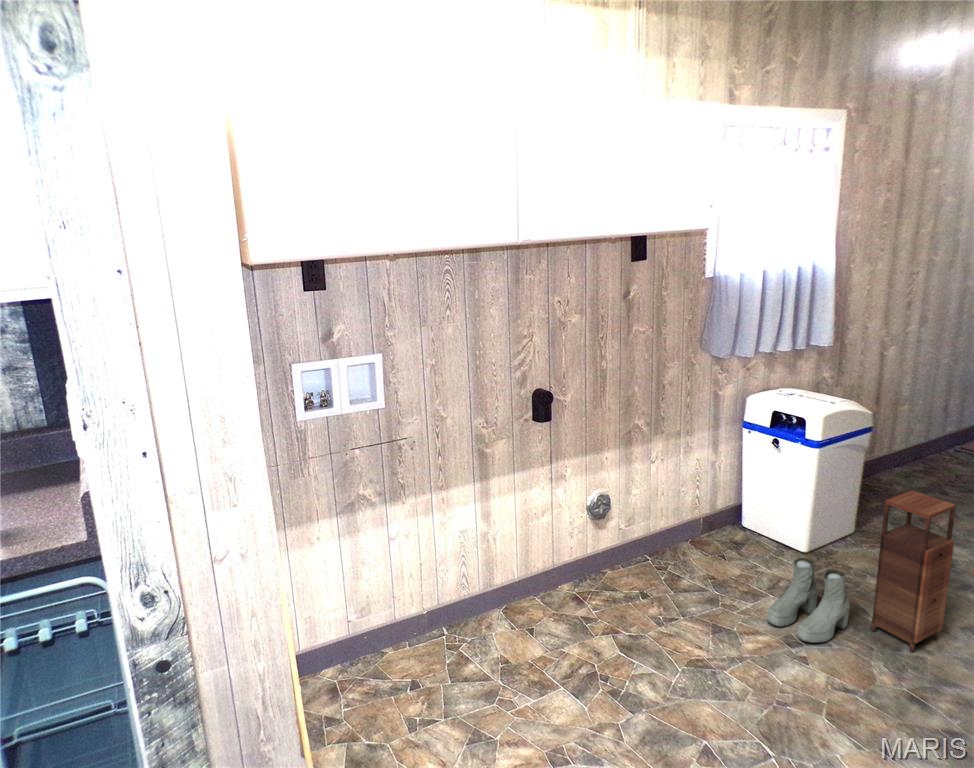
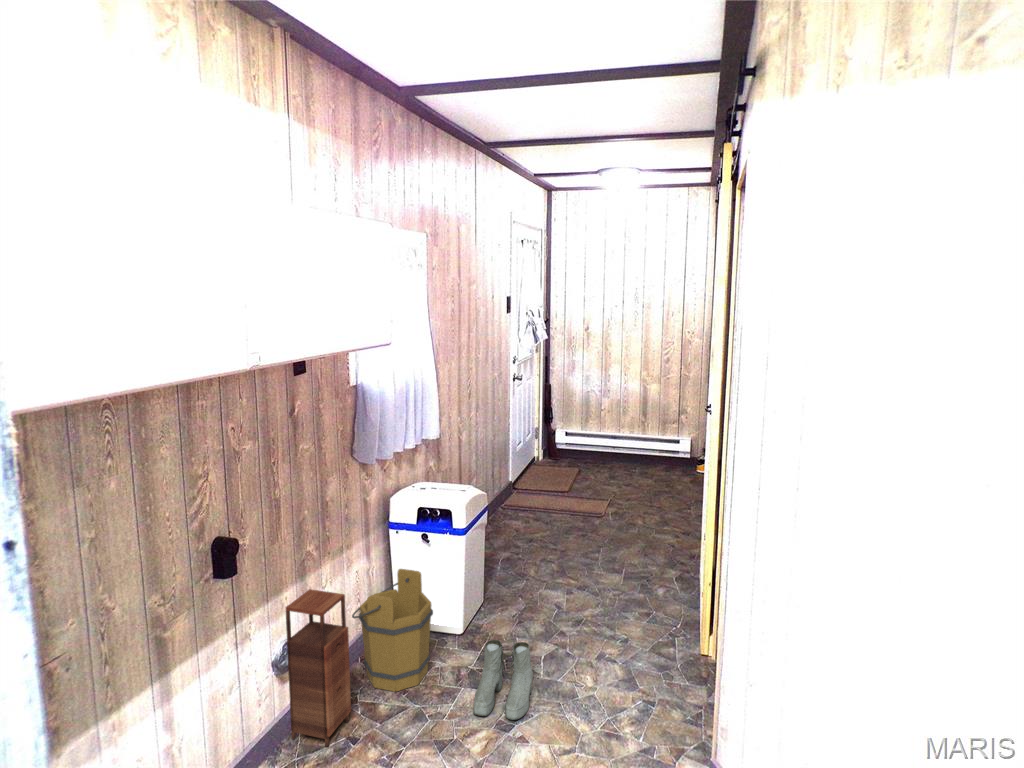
bucket: none [677,465,756,578] -> present [352,569,433,692]
storage cabinet: present [871,490,956,652] -> present [286,589,351,747]

